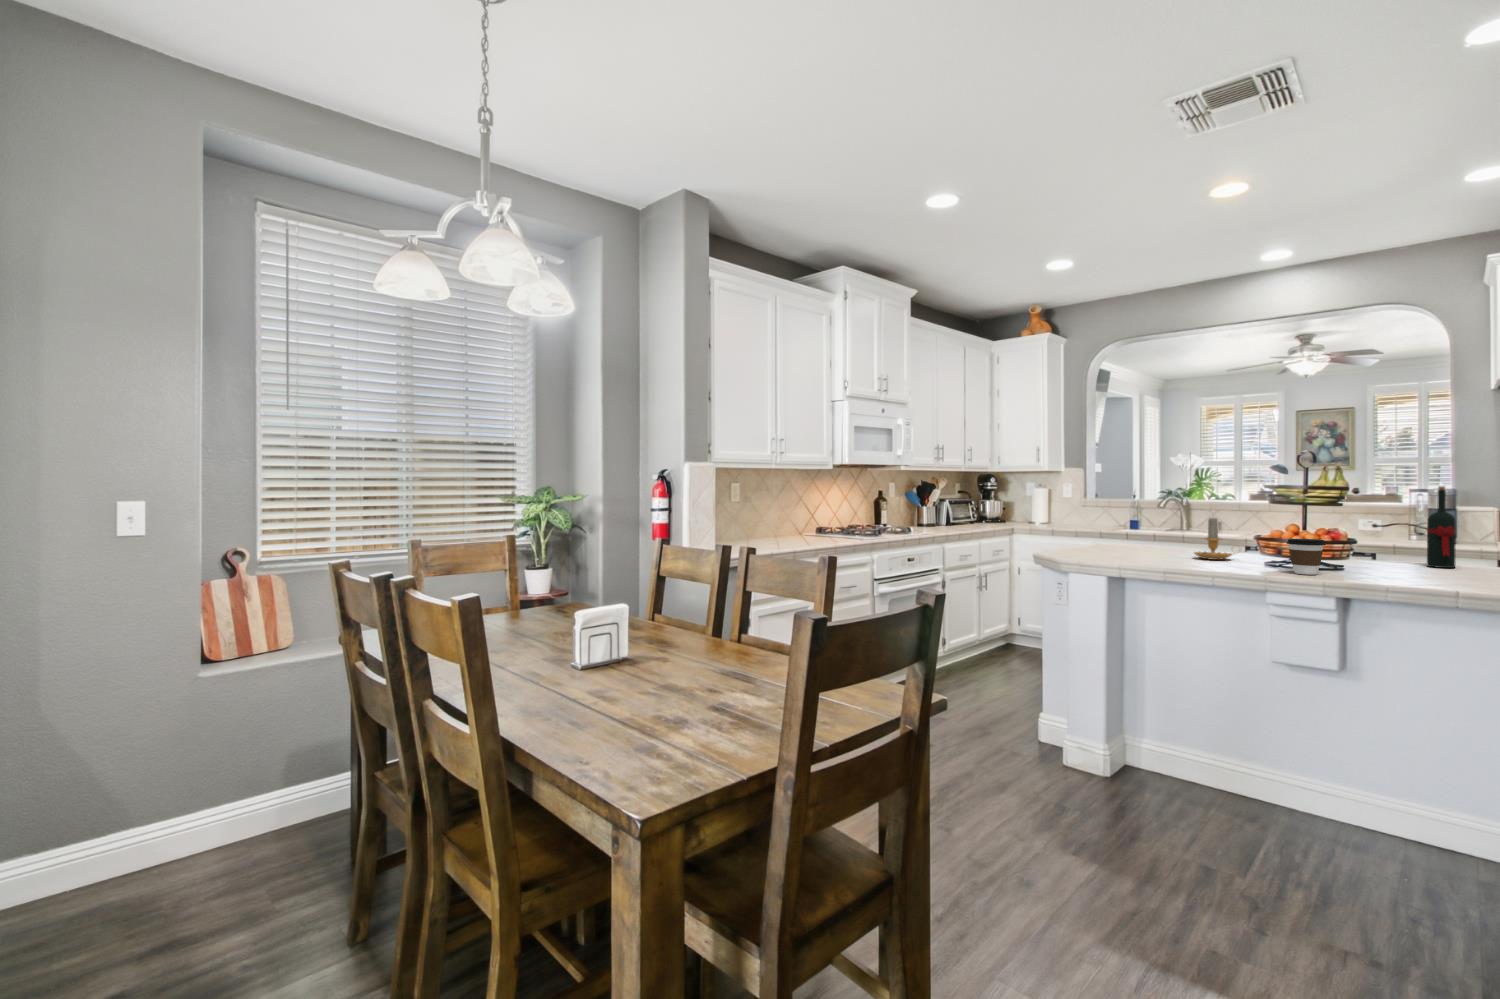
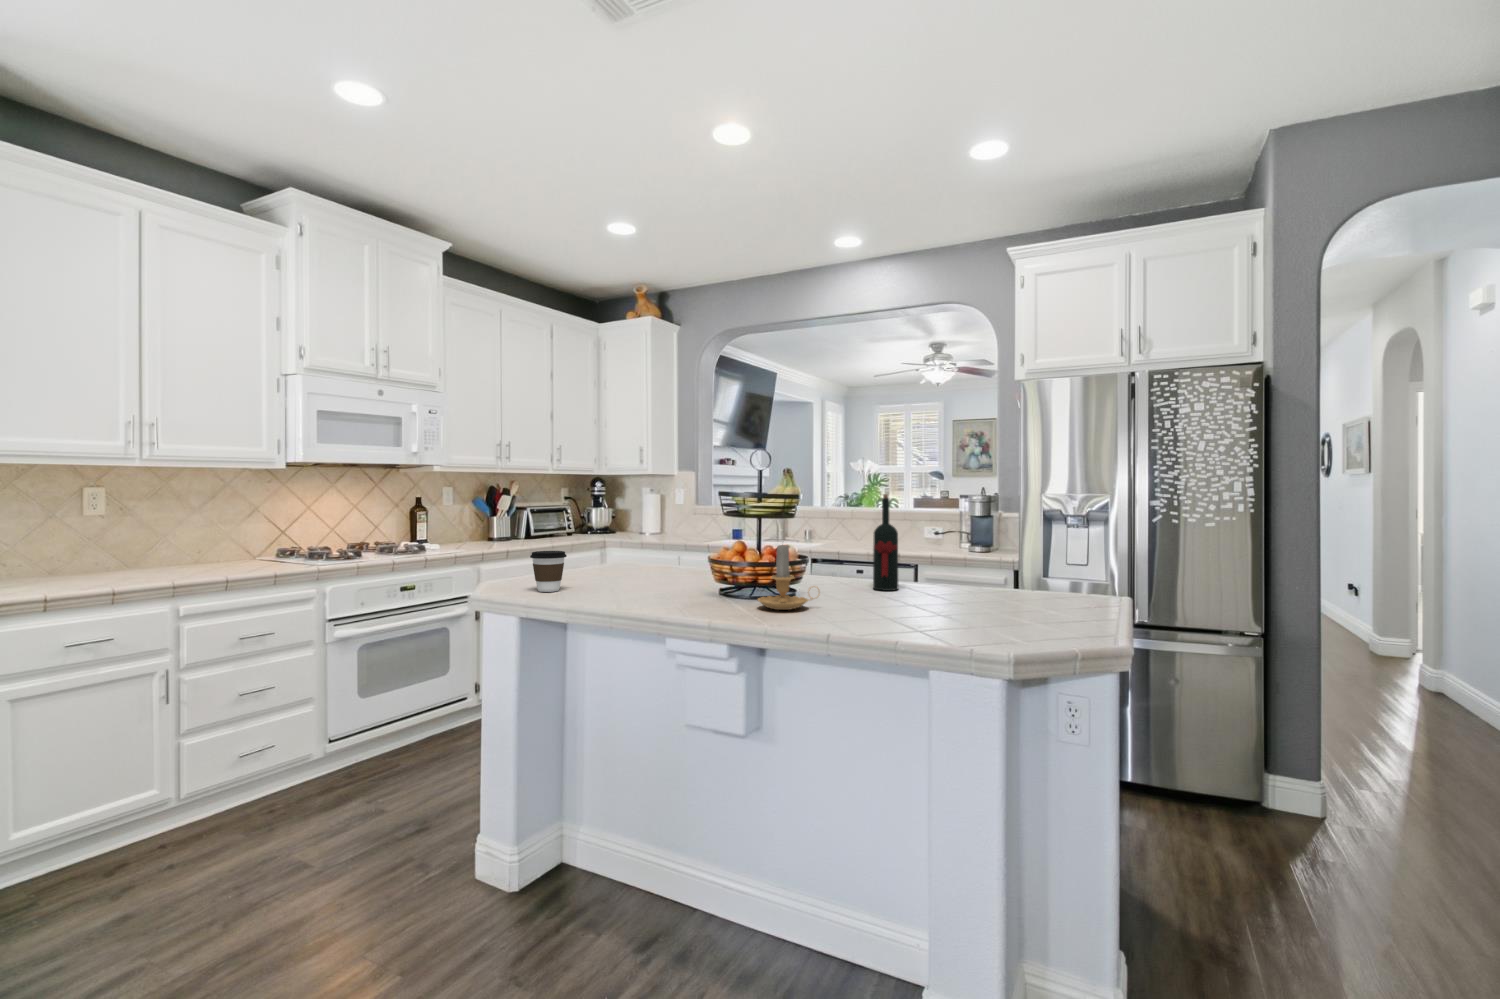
candle: present [1194,518,1234,560] -> present [758,545,819,610]
coffee cup: present [1287,539,1326,575] -> present [530,551,567,592]

